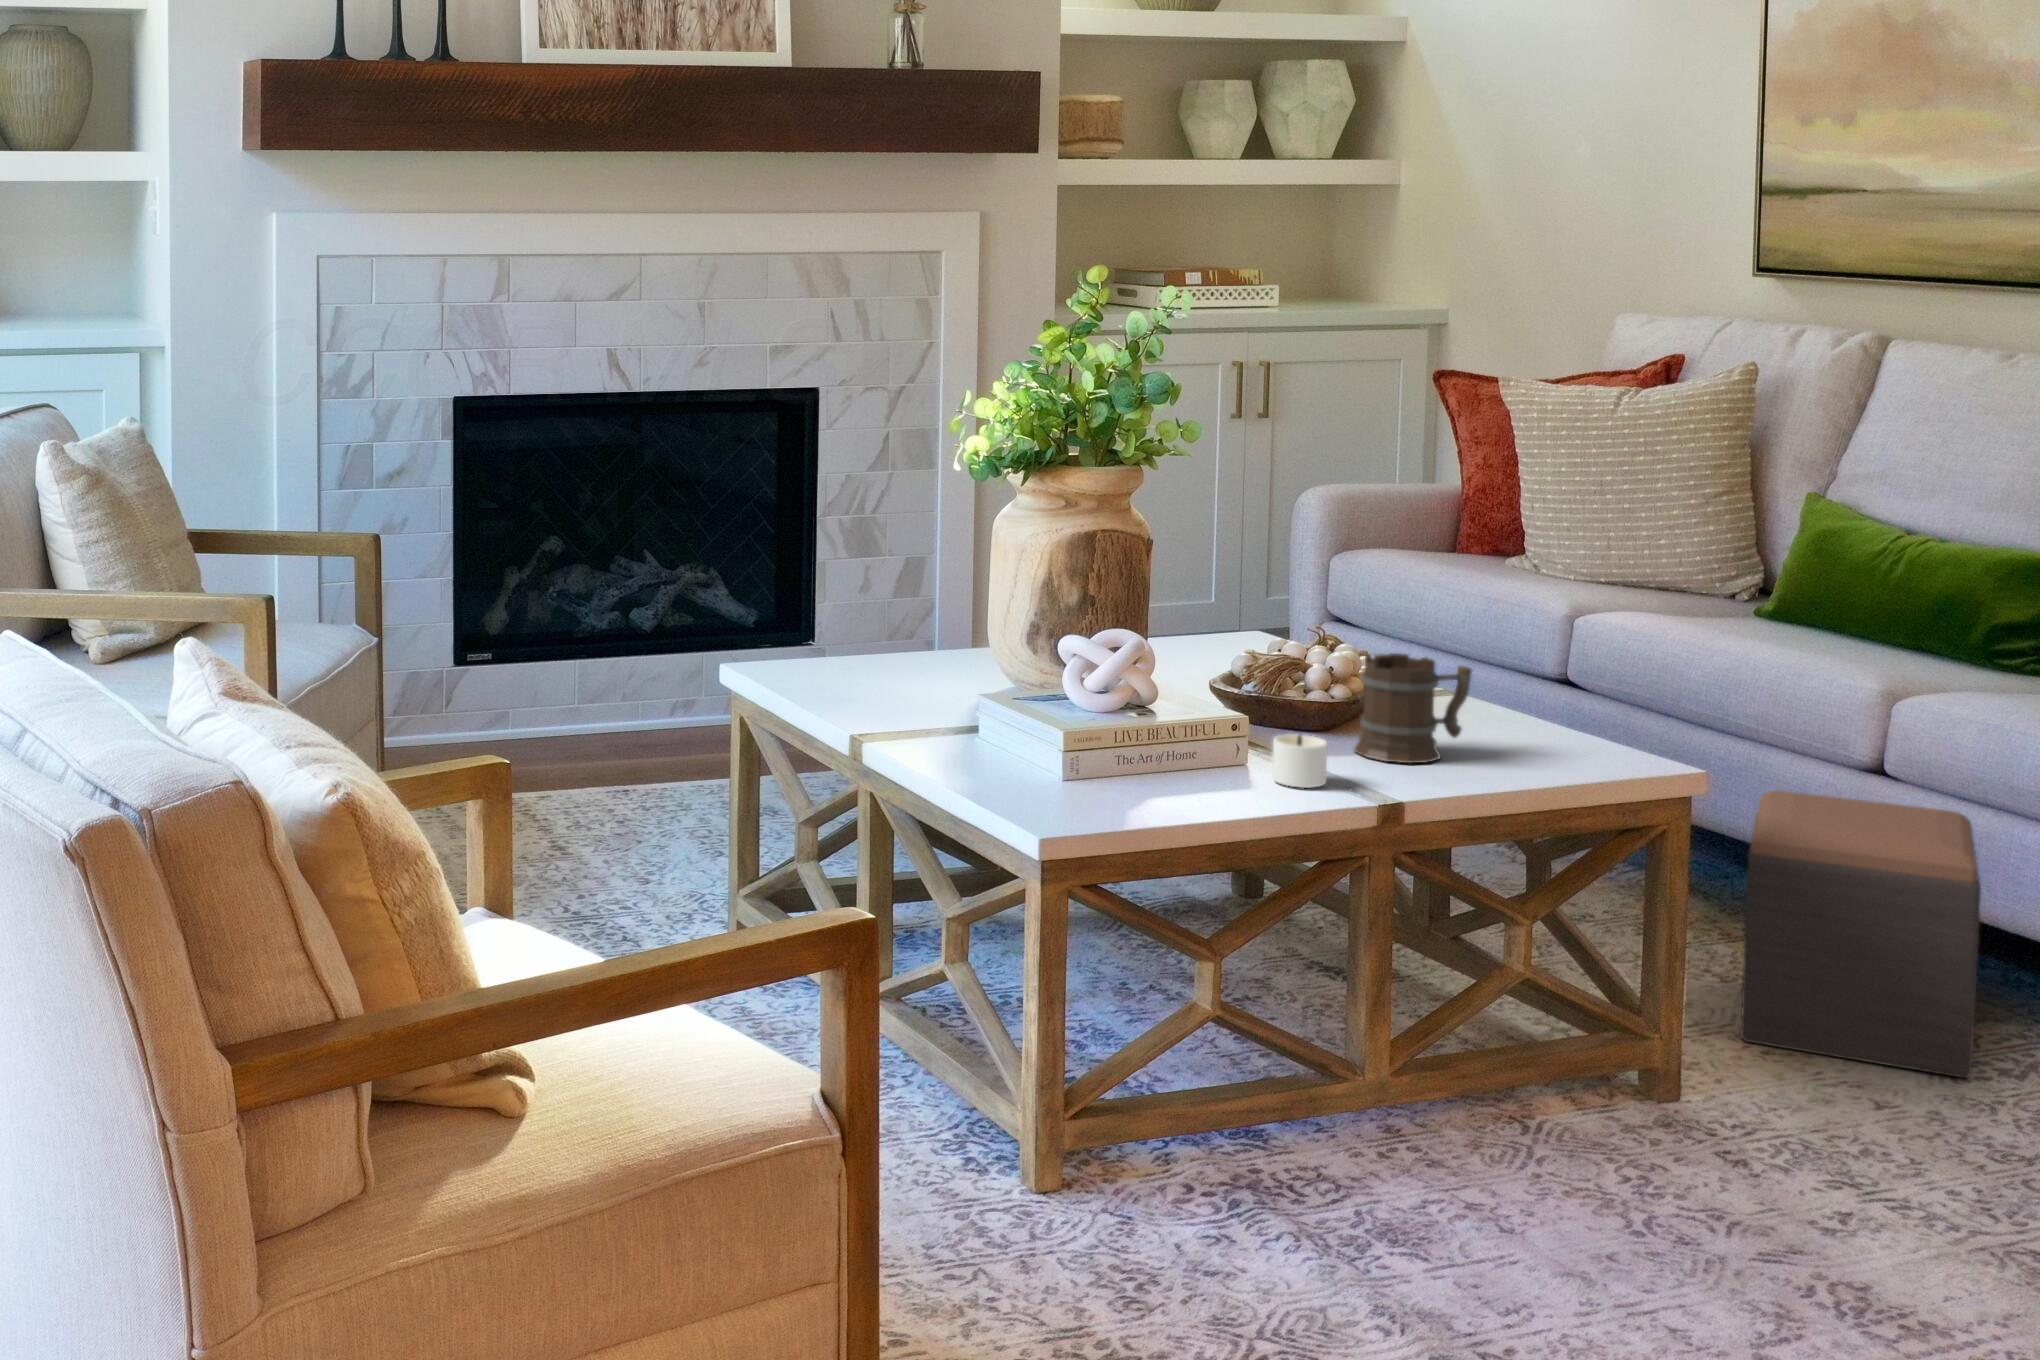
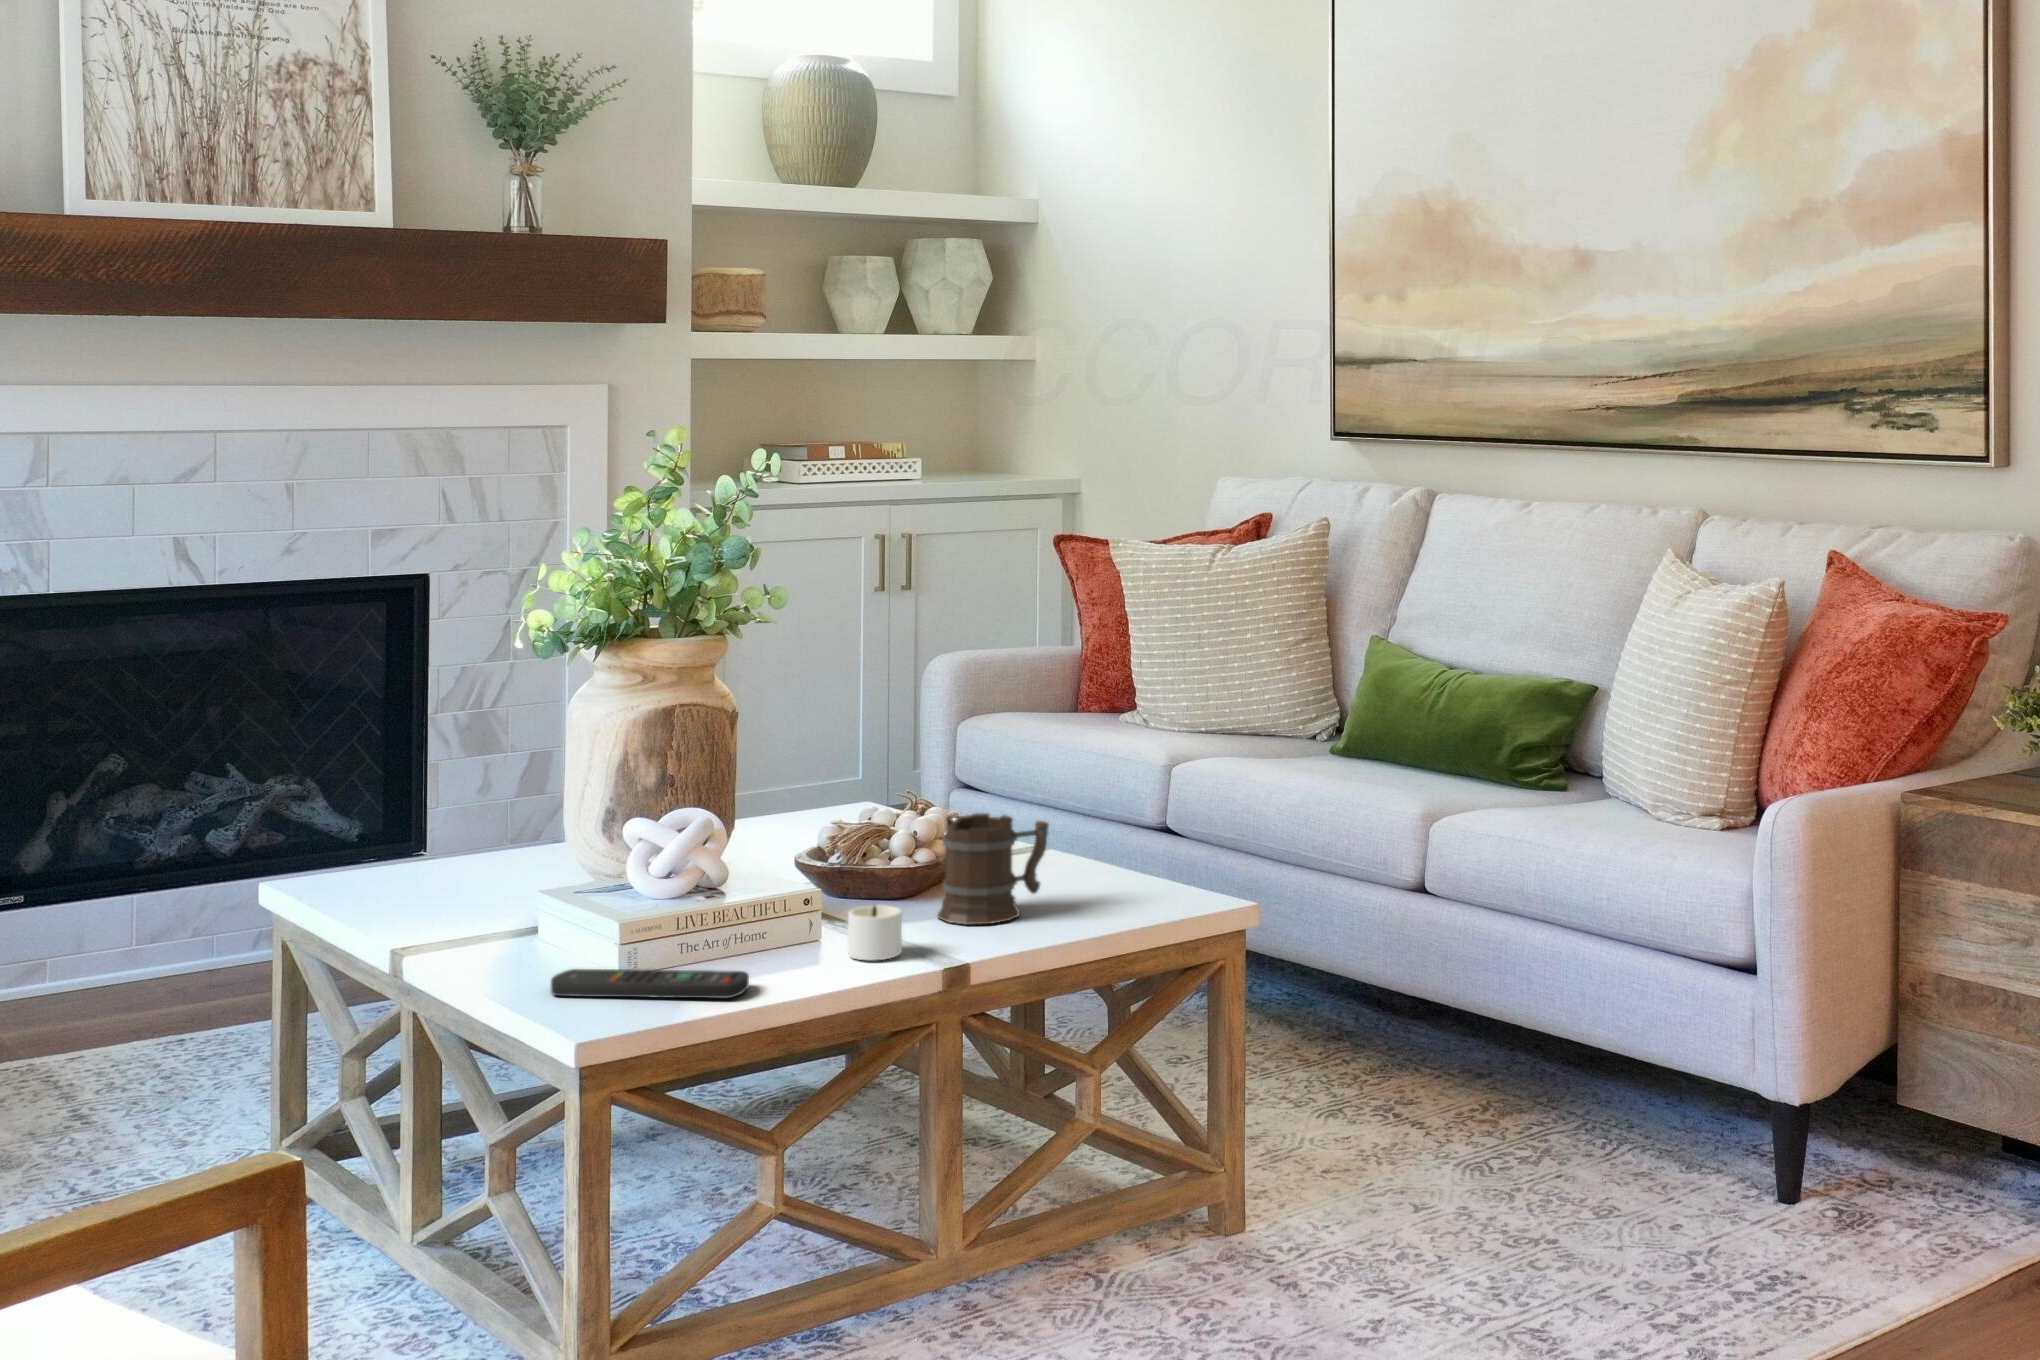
remote control: none [998,766,1183,809] -> present [551,969,749,998]
footstool: present [1741,790,1981,1078] -> none [1305,916,1493,1167]

